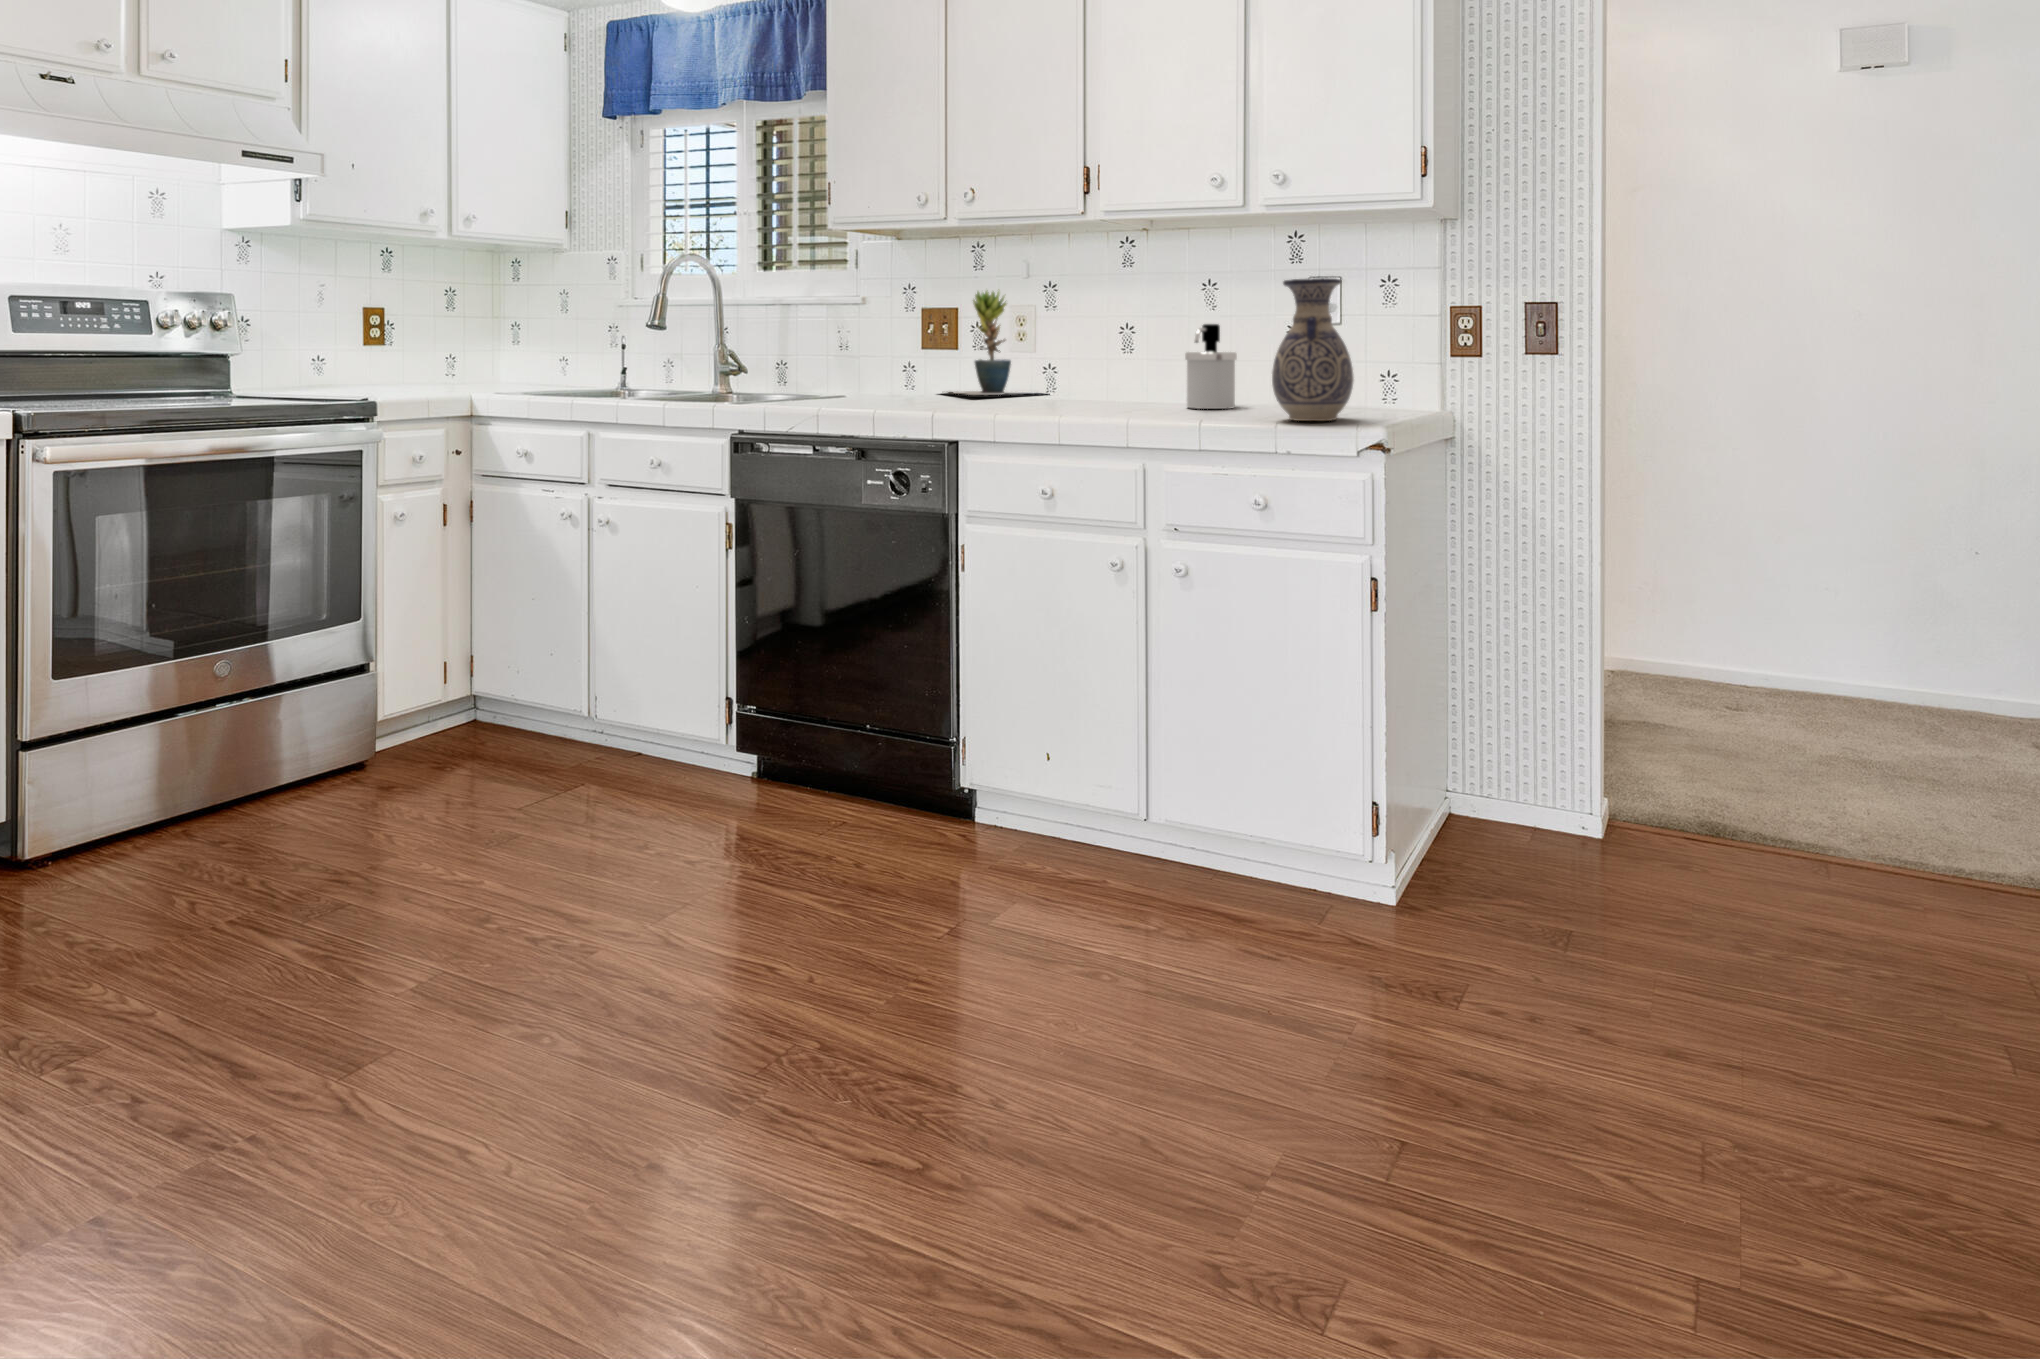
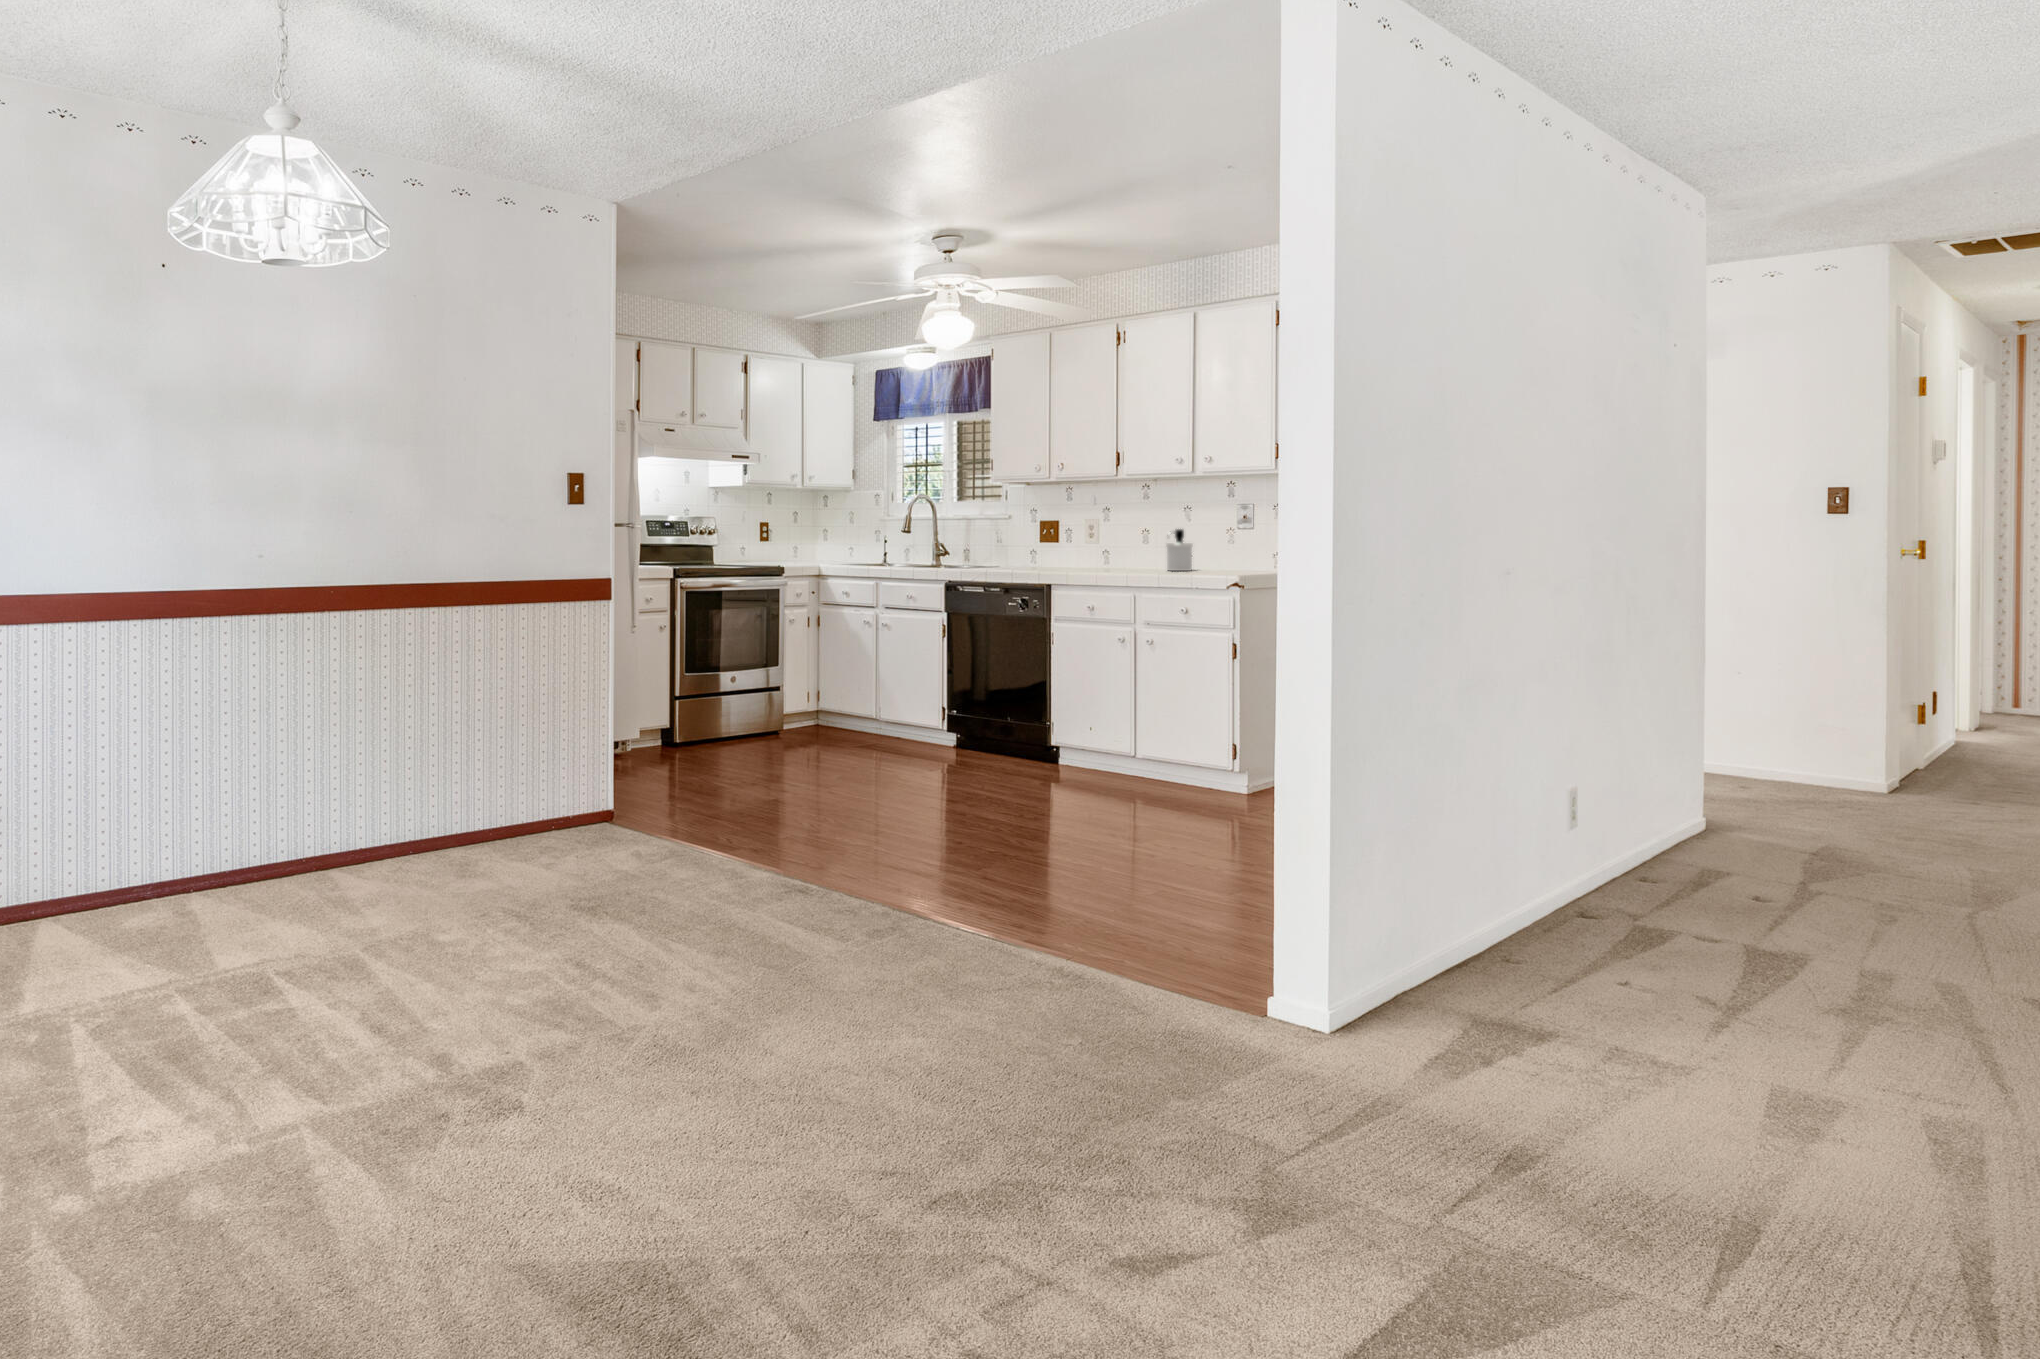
vase: present [1272,278,1354,421] -> none [1198,509,1239,575]
potted plant: present [947,291,1025,395] -> none [1046,511,1108,565]

